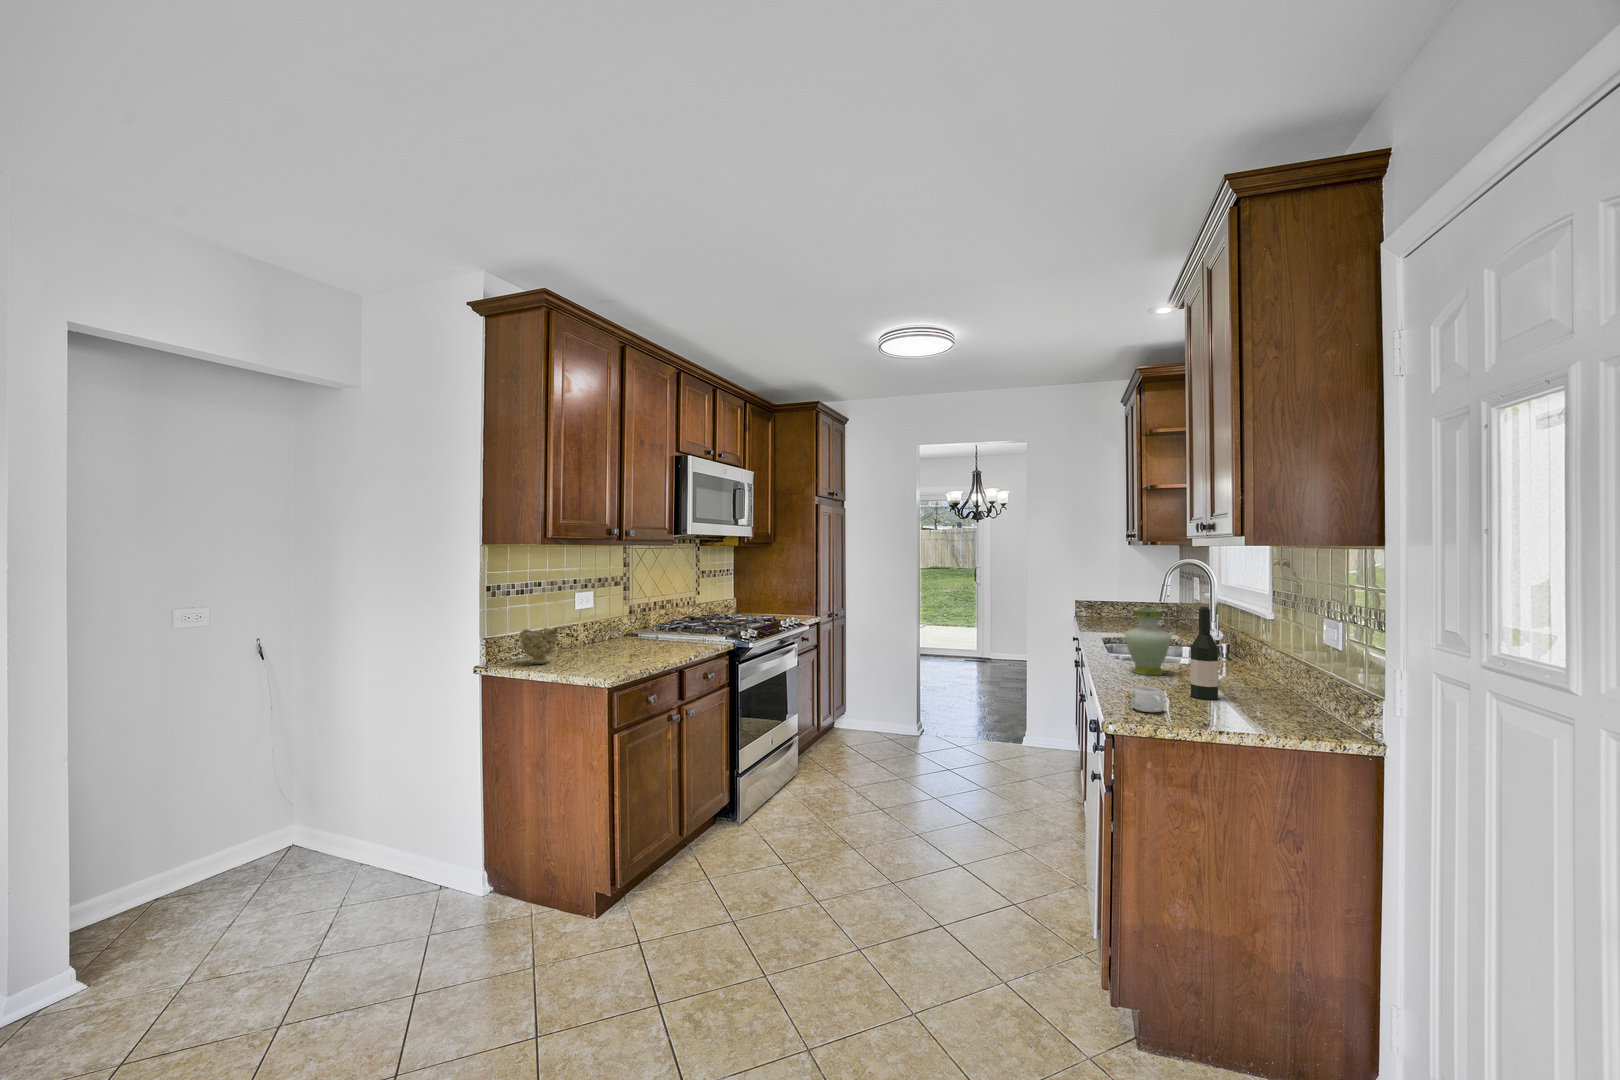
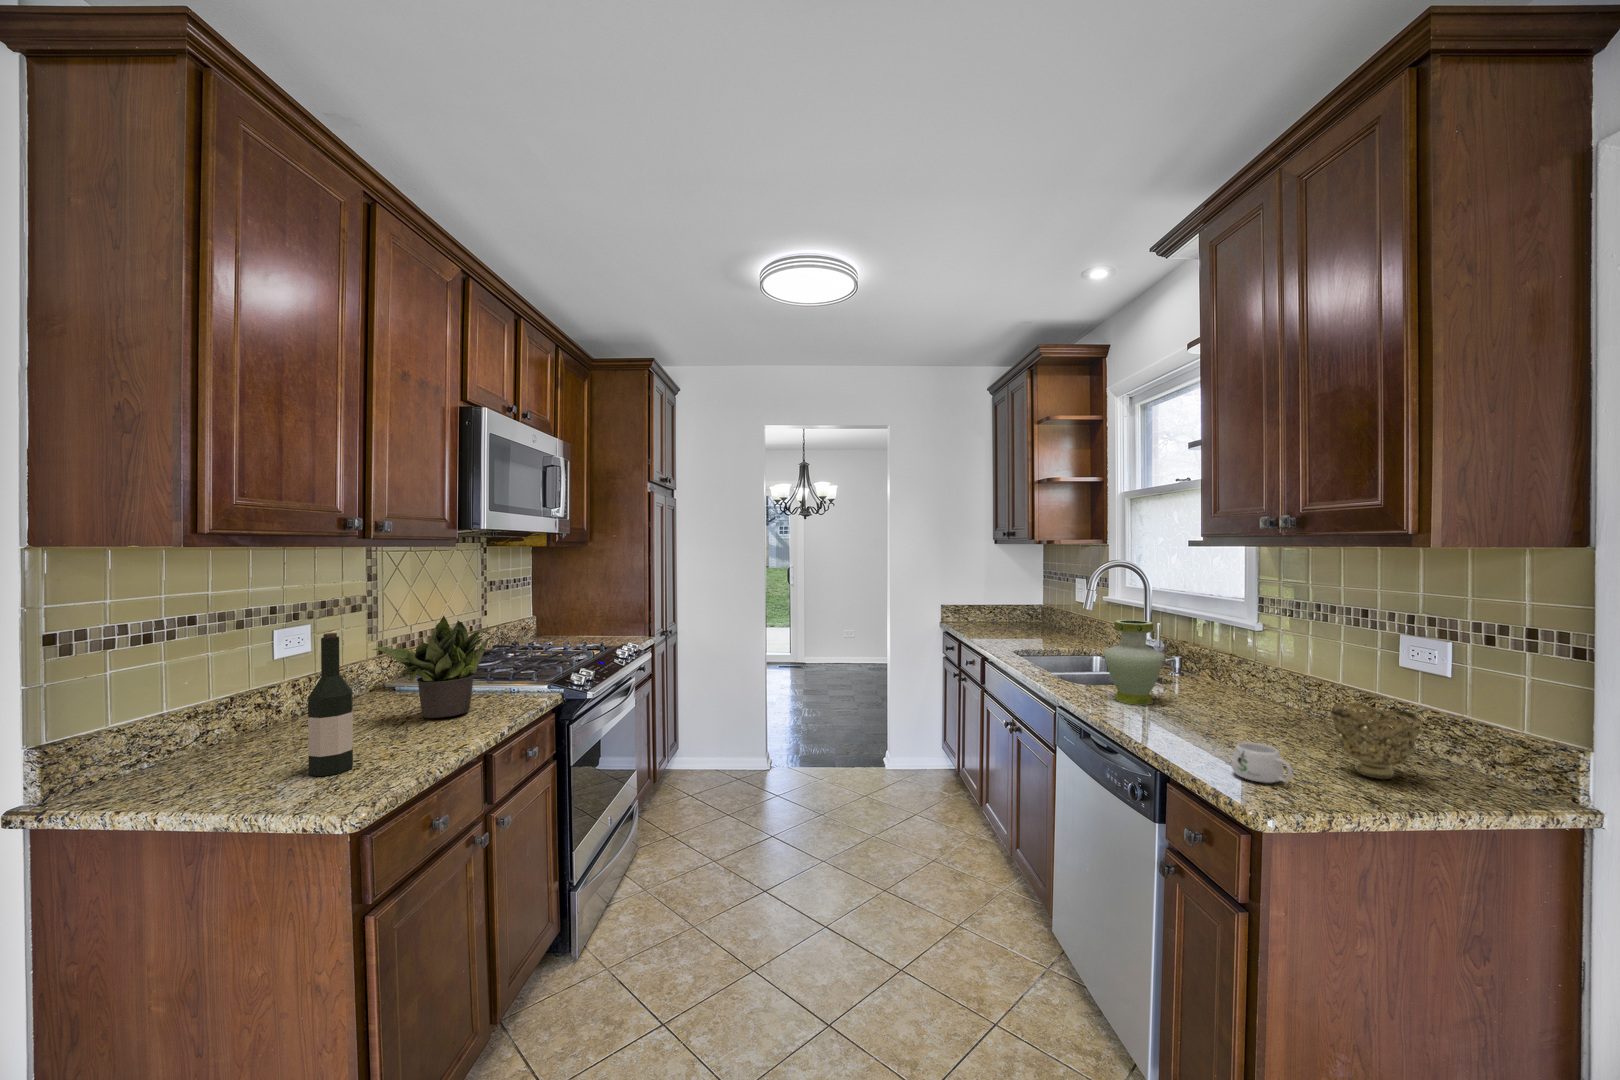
potted plant: none [623,586,688,649] -> present [373,616,491,718]
wine bottle: present [1191,606,1218,700] -> present [308,633,353,776]
decorative bowl: present [519,628,558,664] -> present [1329,702,1423,779]

